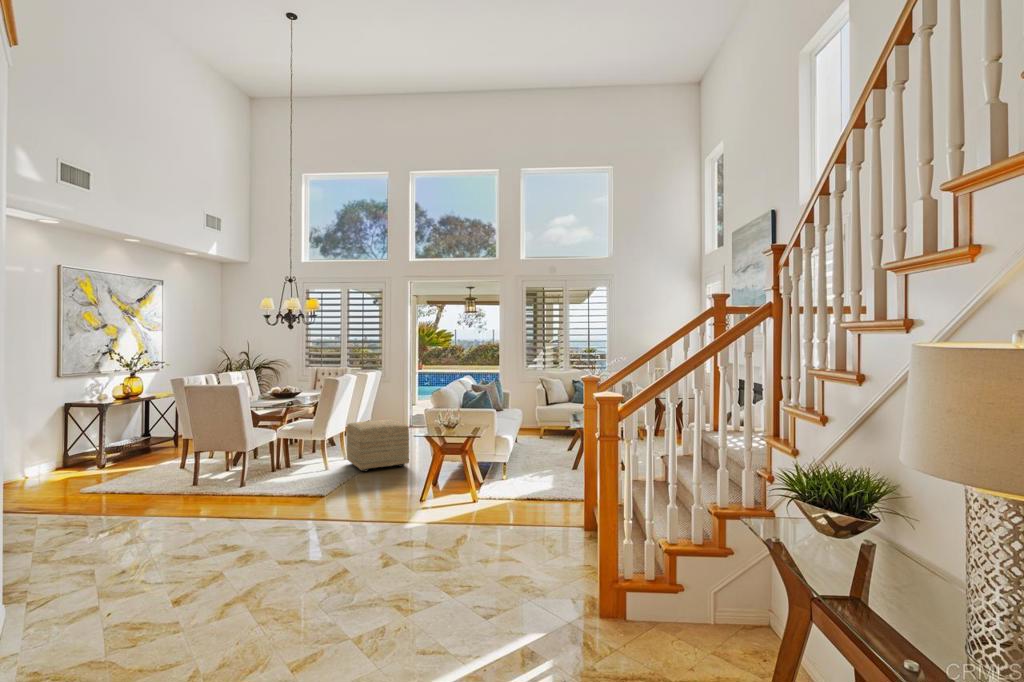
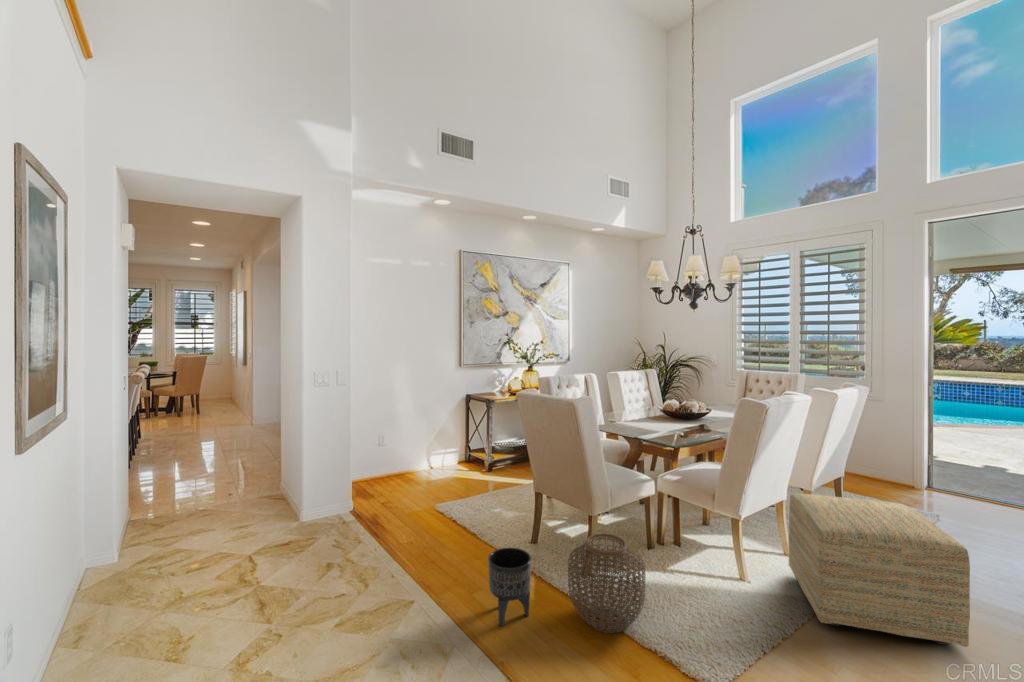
woven basket: none [244,451,287,496] -> present [568,534,645,633]
planter: none [196,469,224,508] -> present [488,548,531,626]

